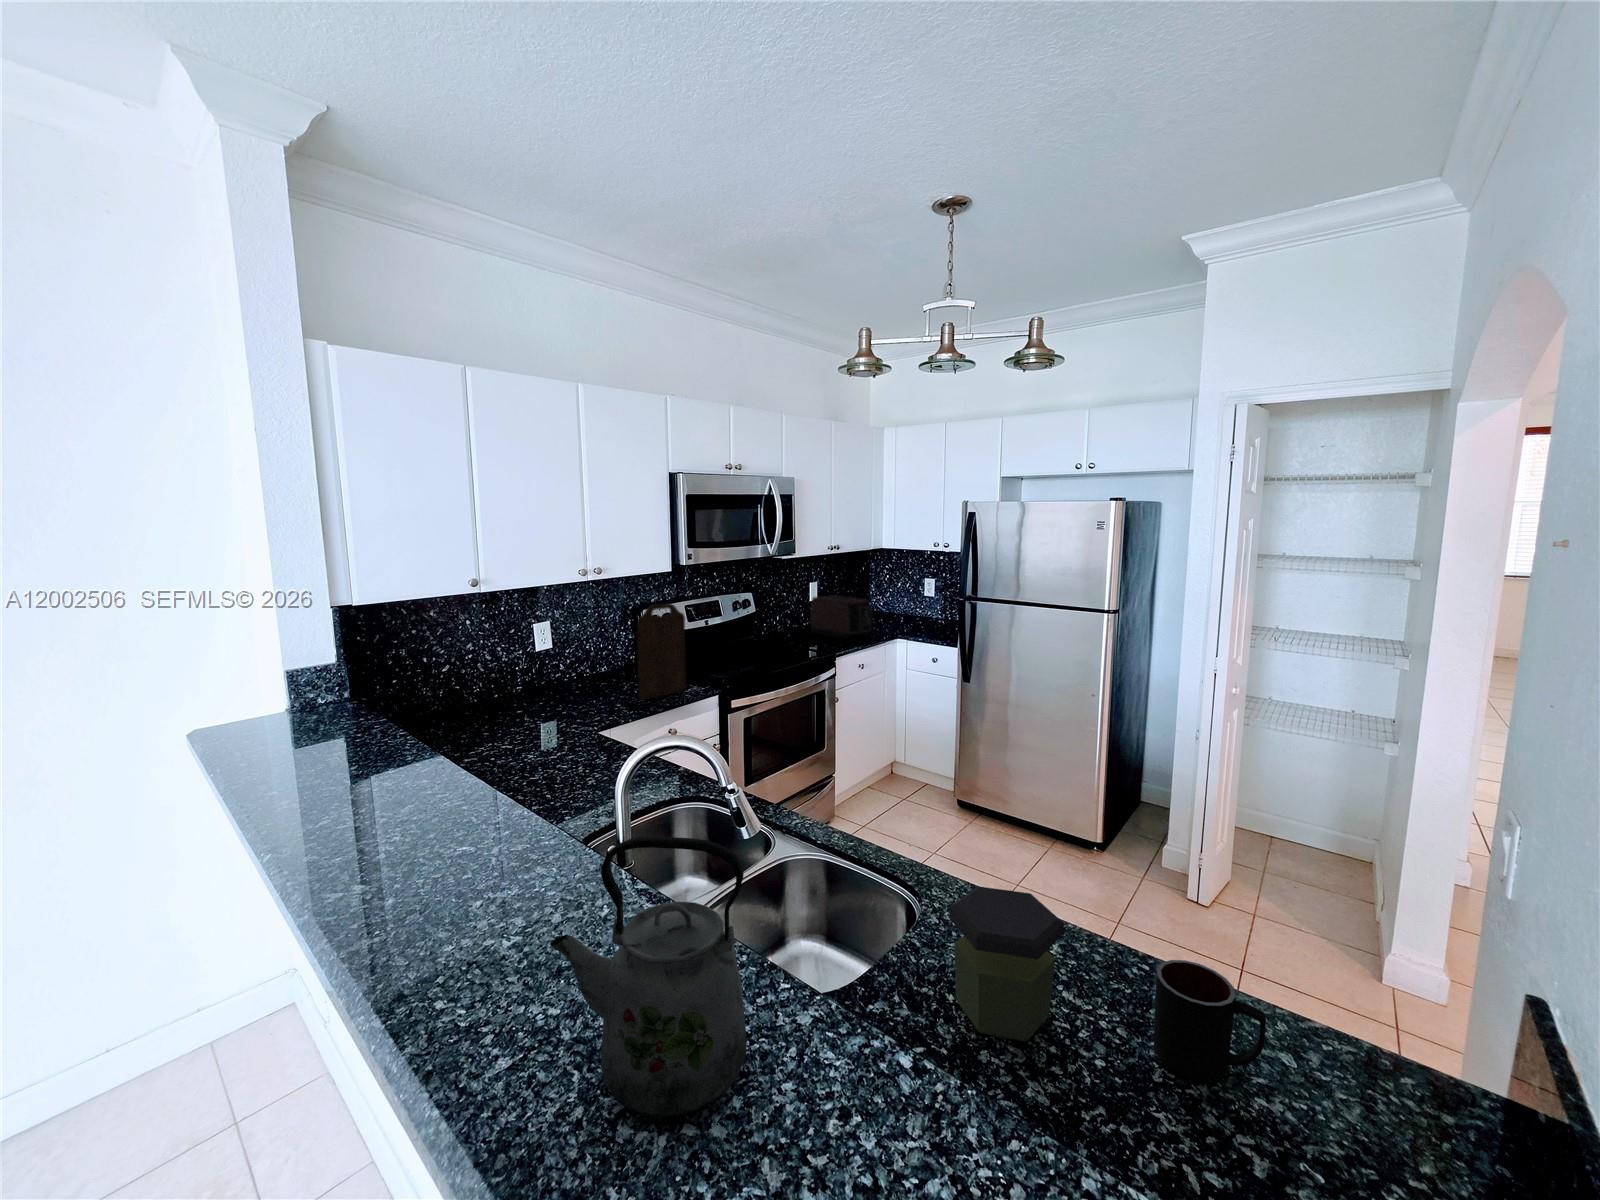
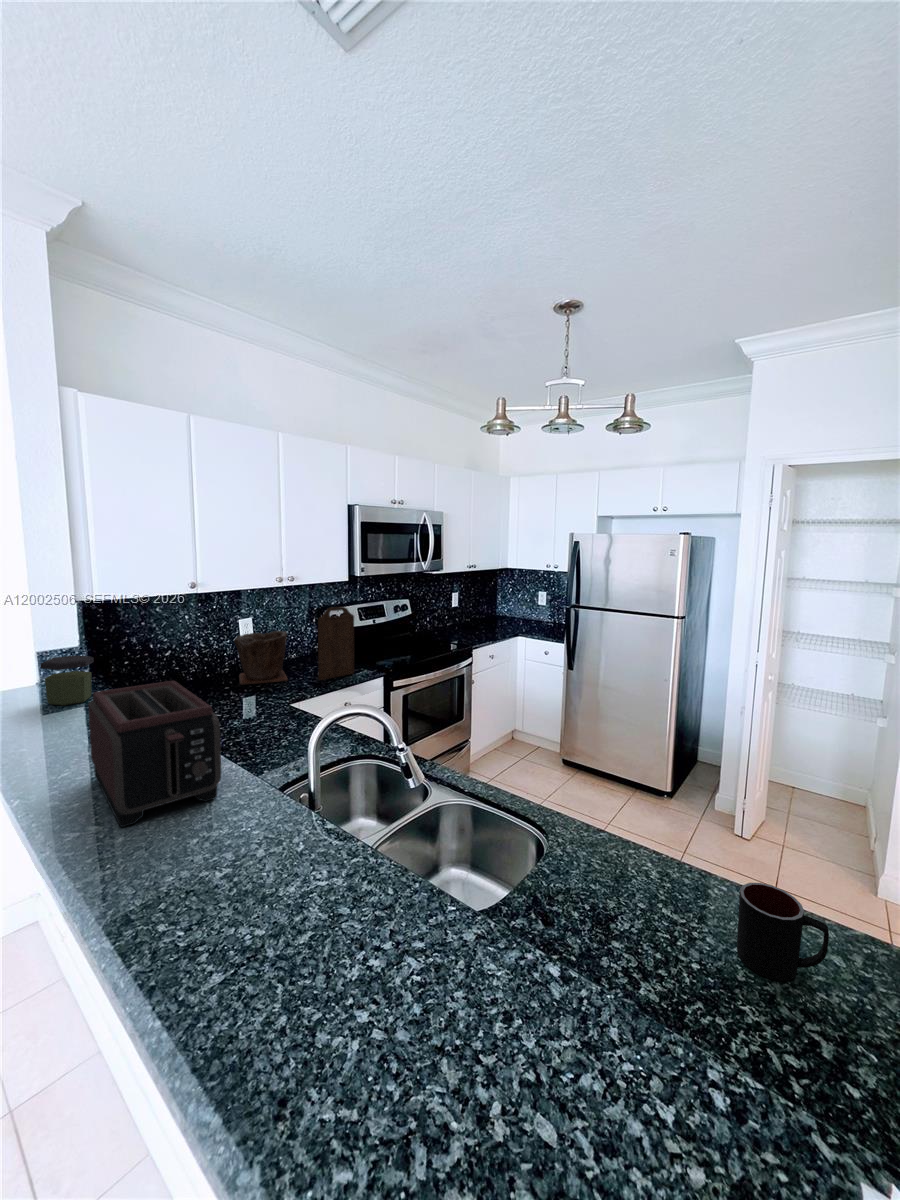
toaster: present [811,595,871,639] -> present [88,681,221,827]
plant pot: none [529,636,600,707] -> present [234,631,288,685]
kettle: present [550,836,747,1117] -> none [260,787,423,1025]
jar: present [949,887,1064,1042] -> present [41,655,94,706]

